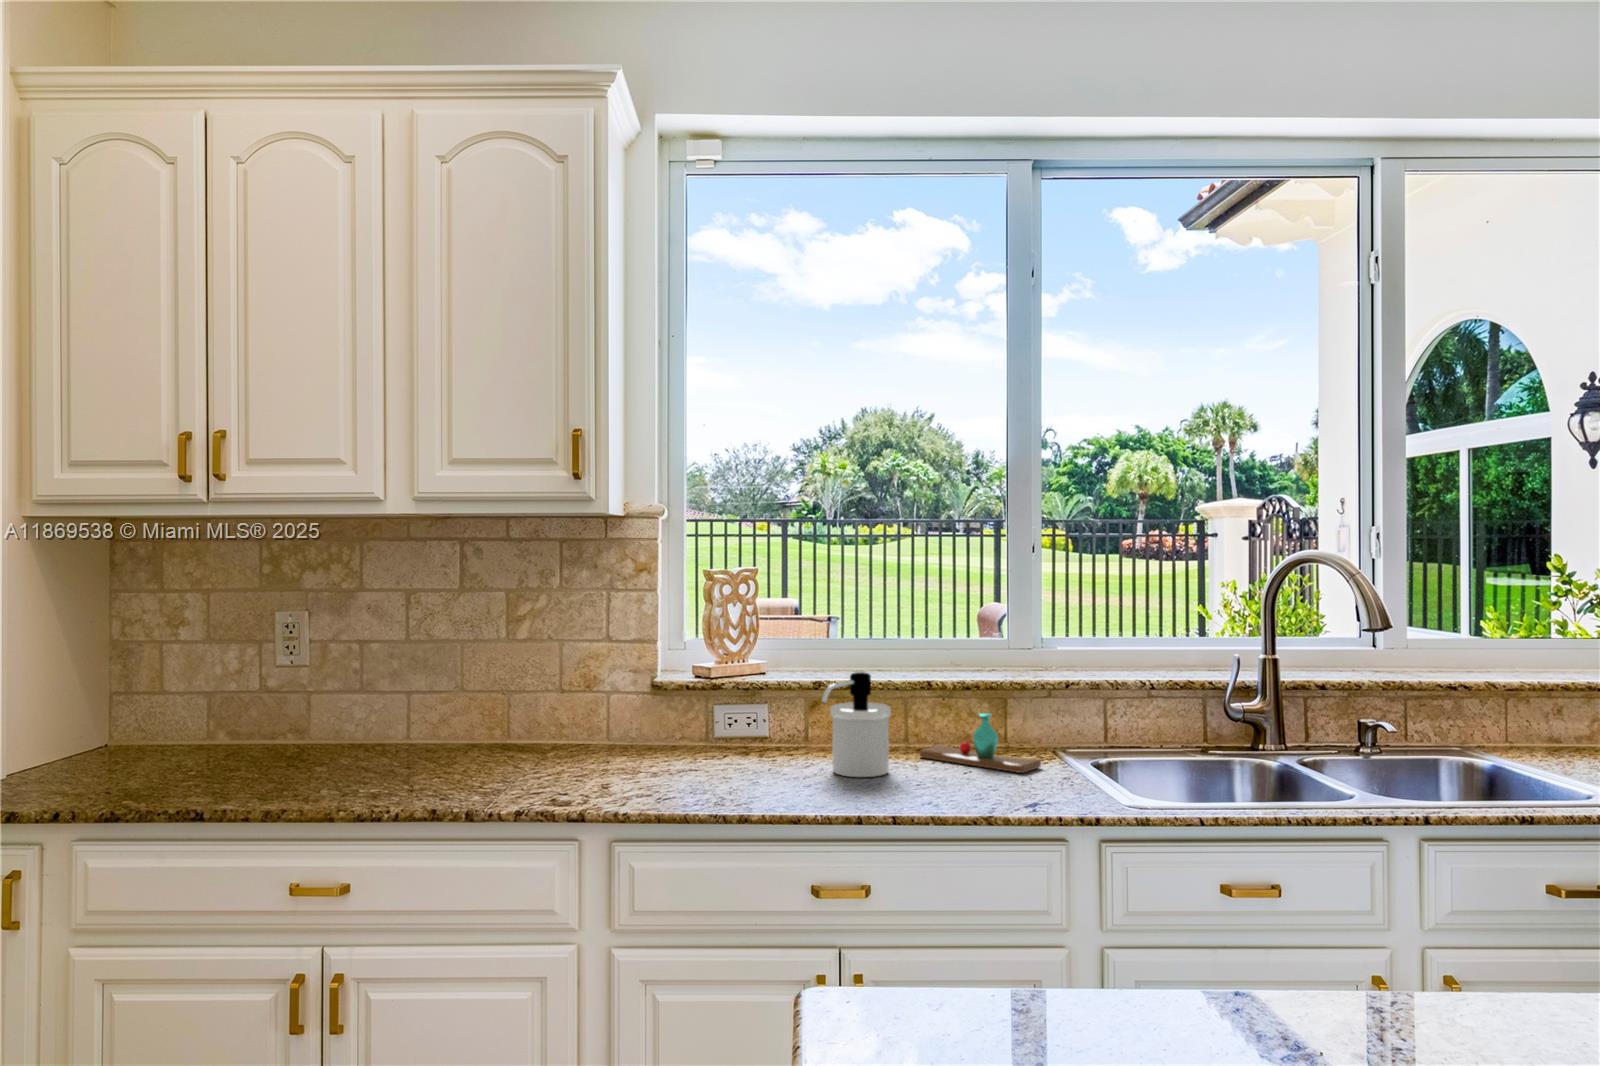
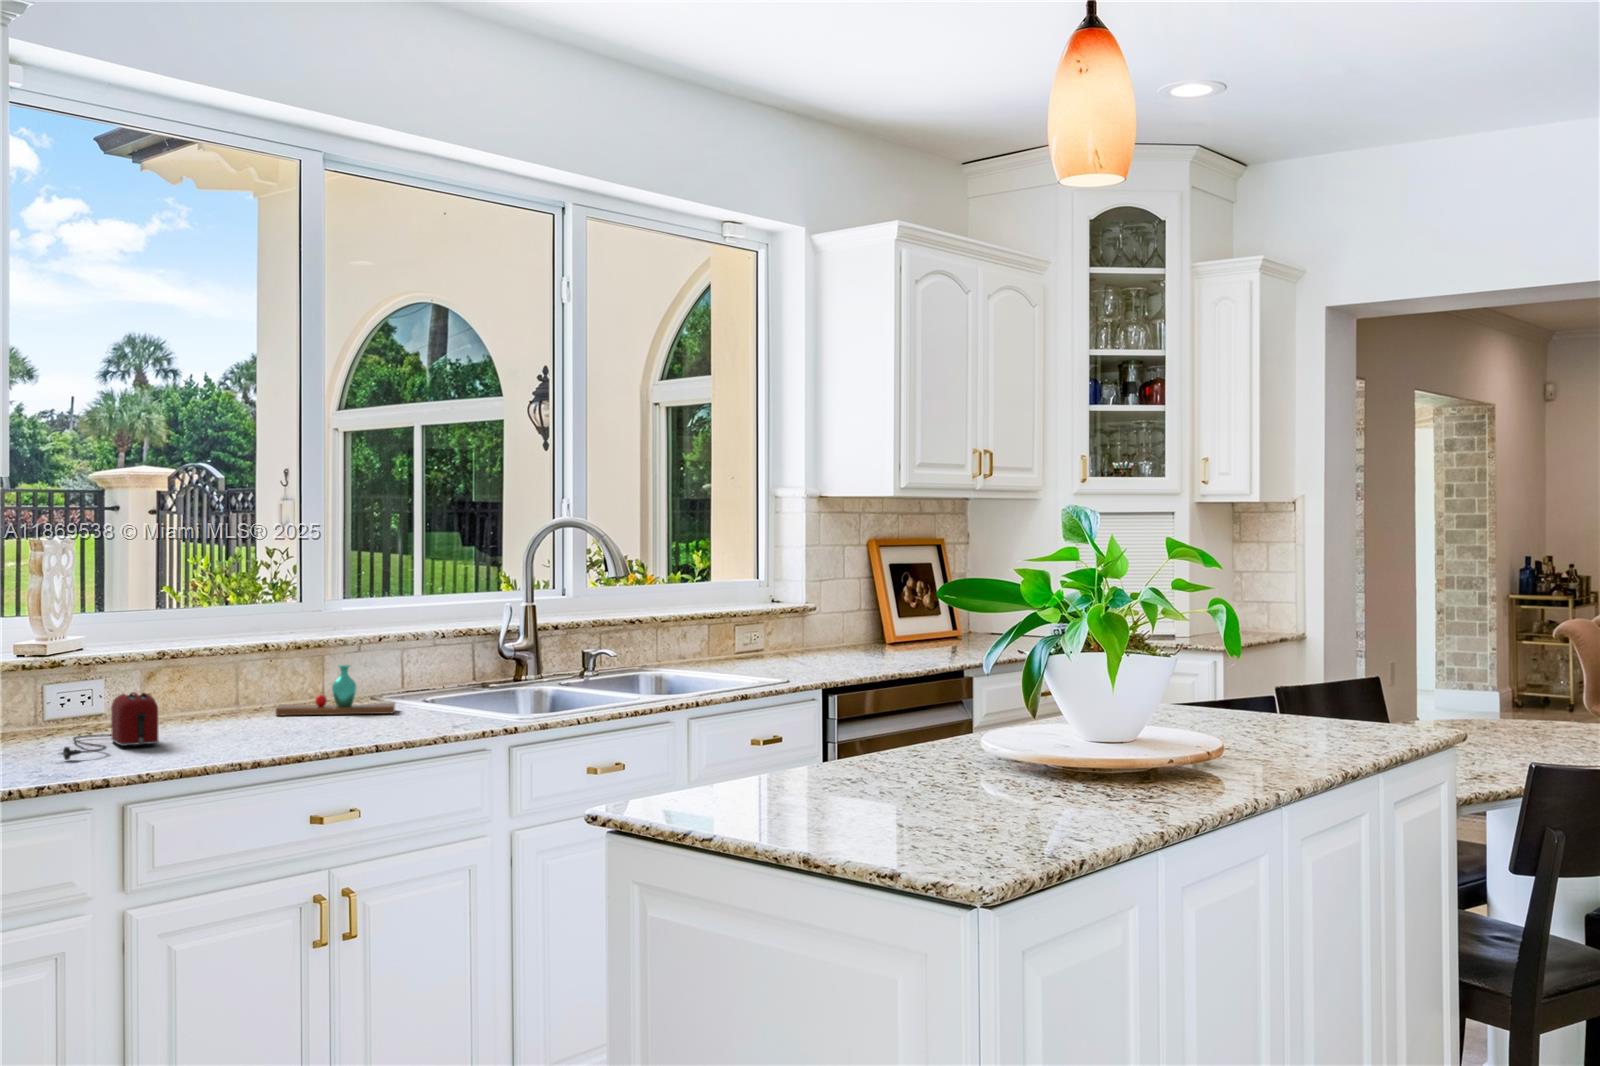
soap dispenser: present [821,672,891,777] -> none [229,630,291,731]
toaster: none [615,723,748,783] -> present [59,692,159,760]

